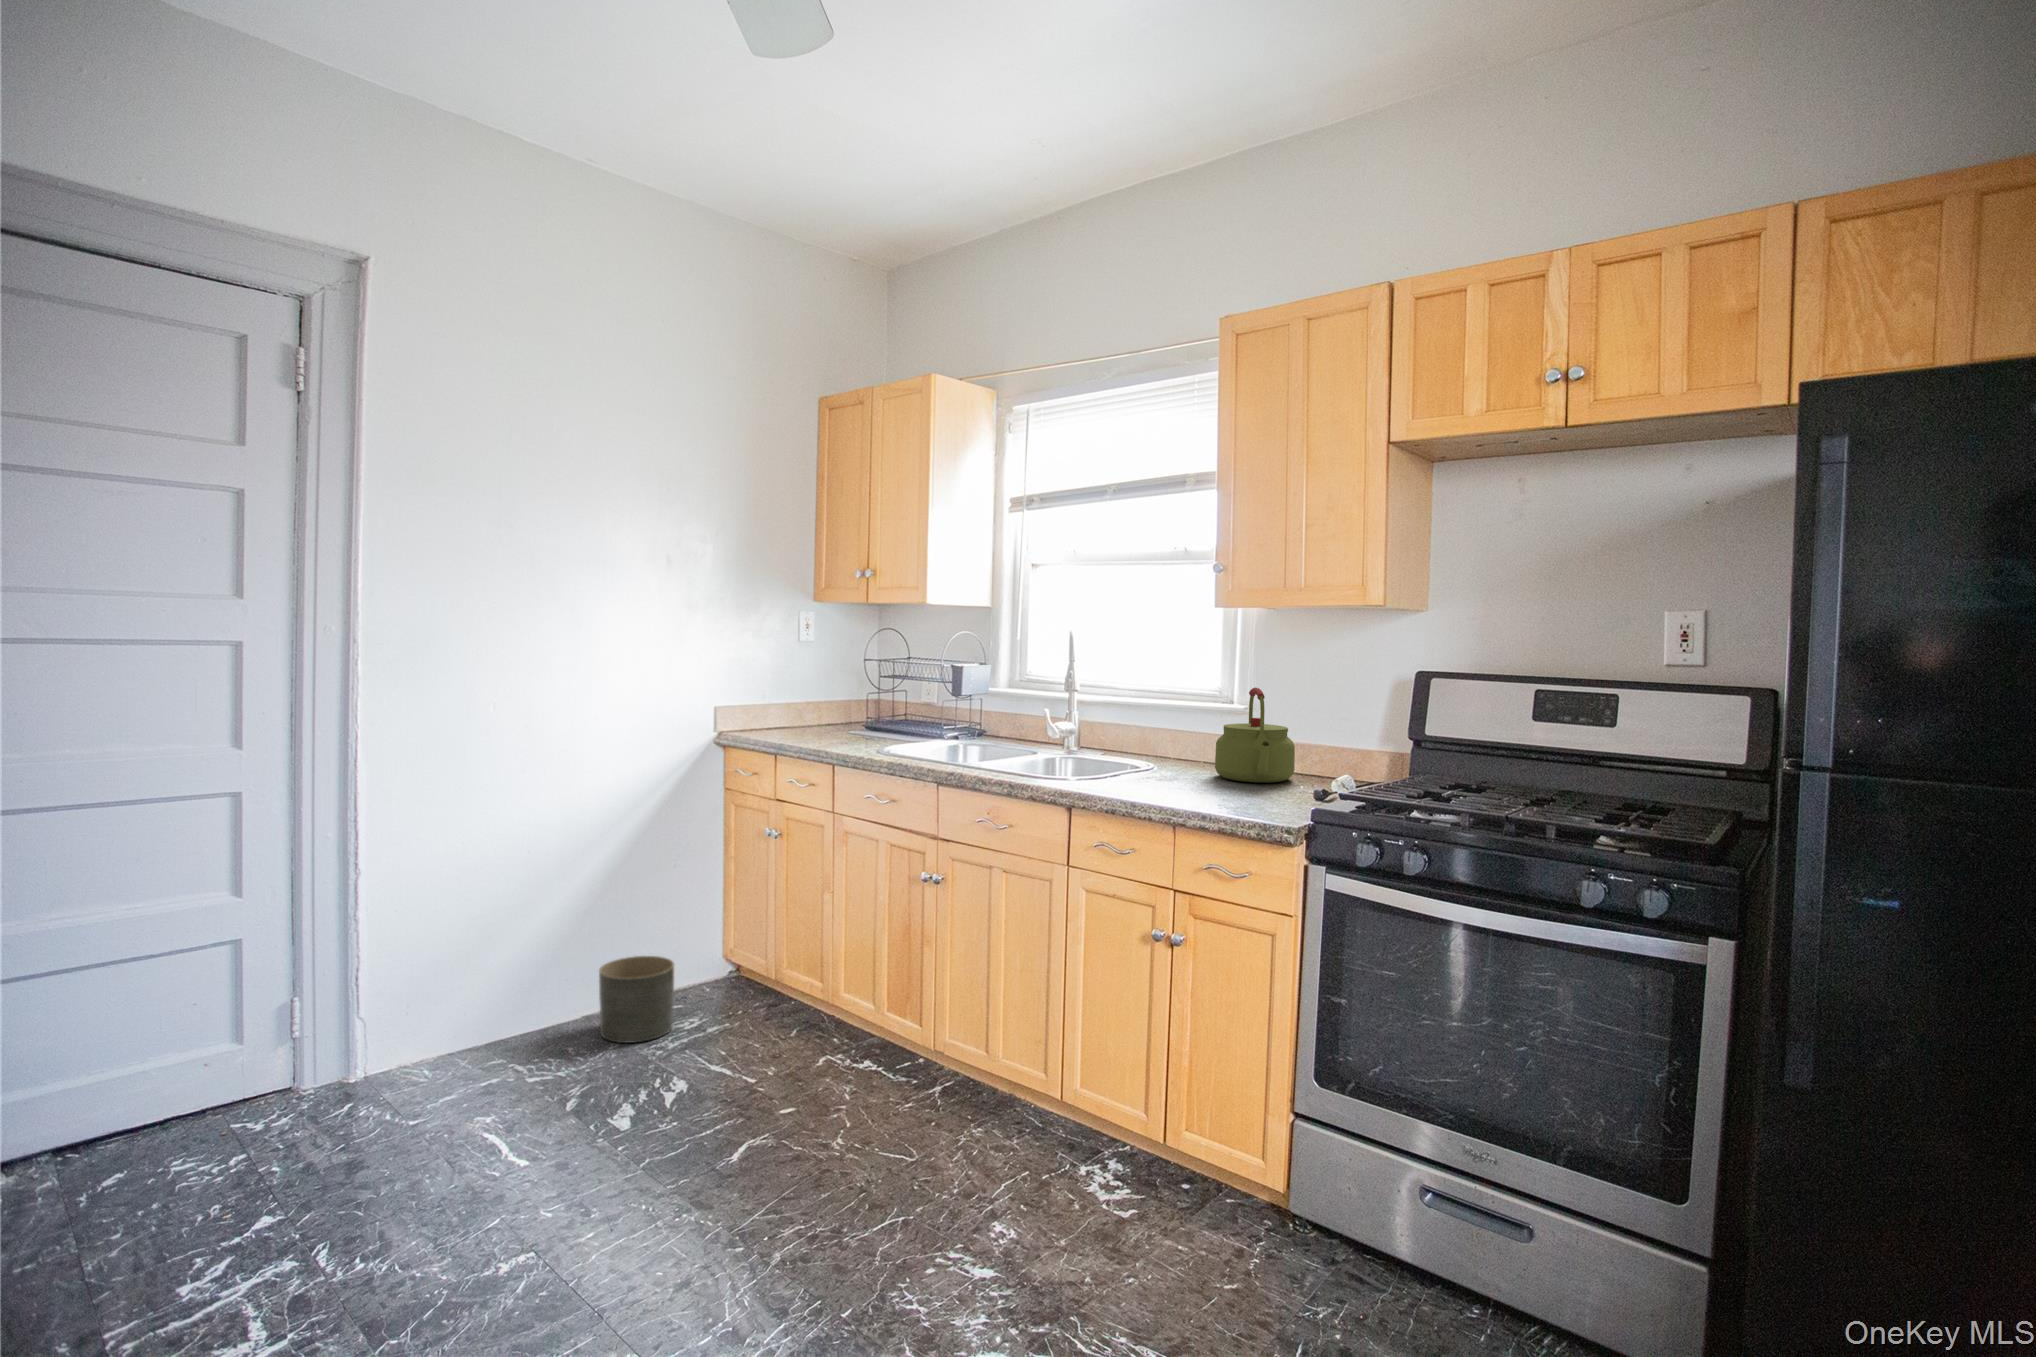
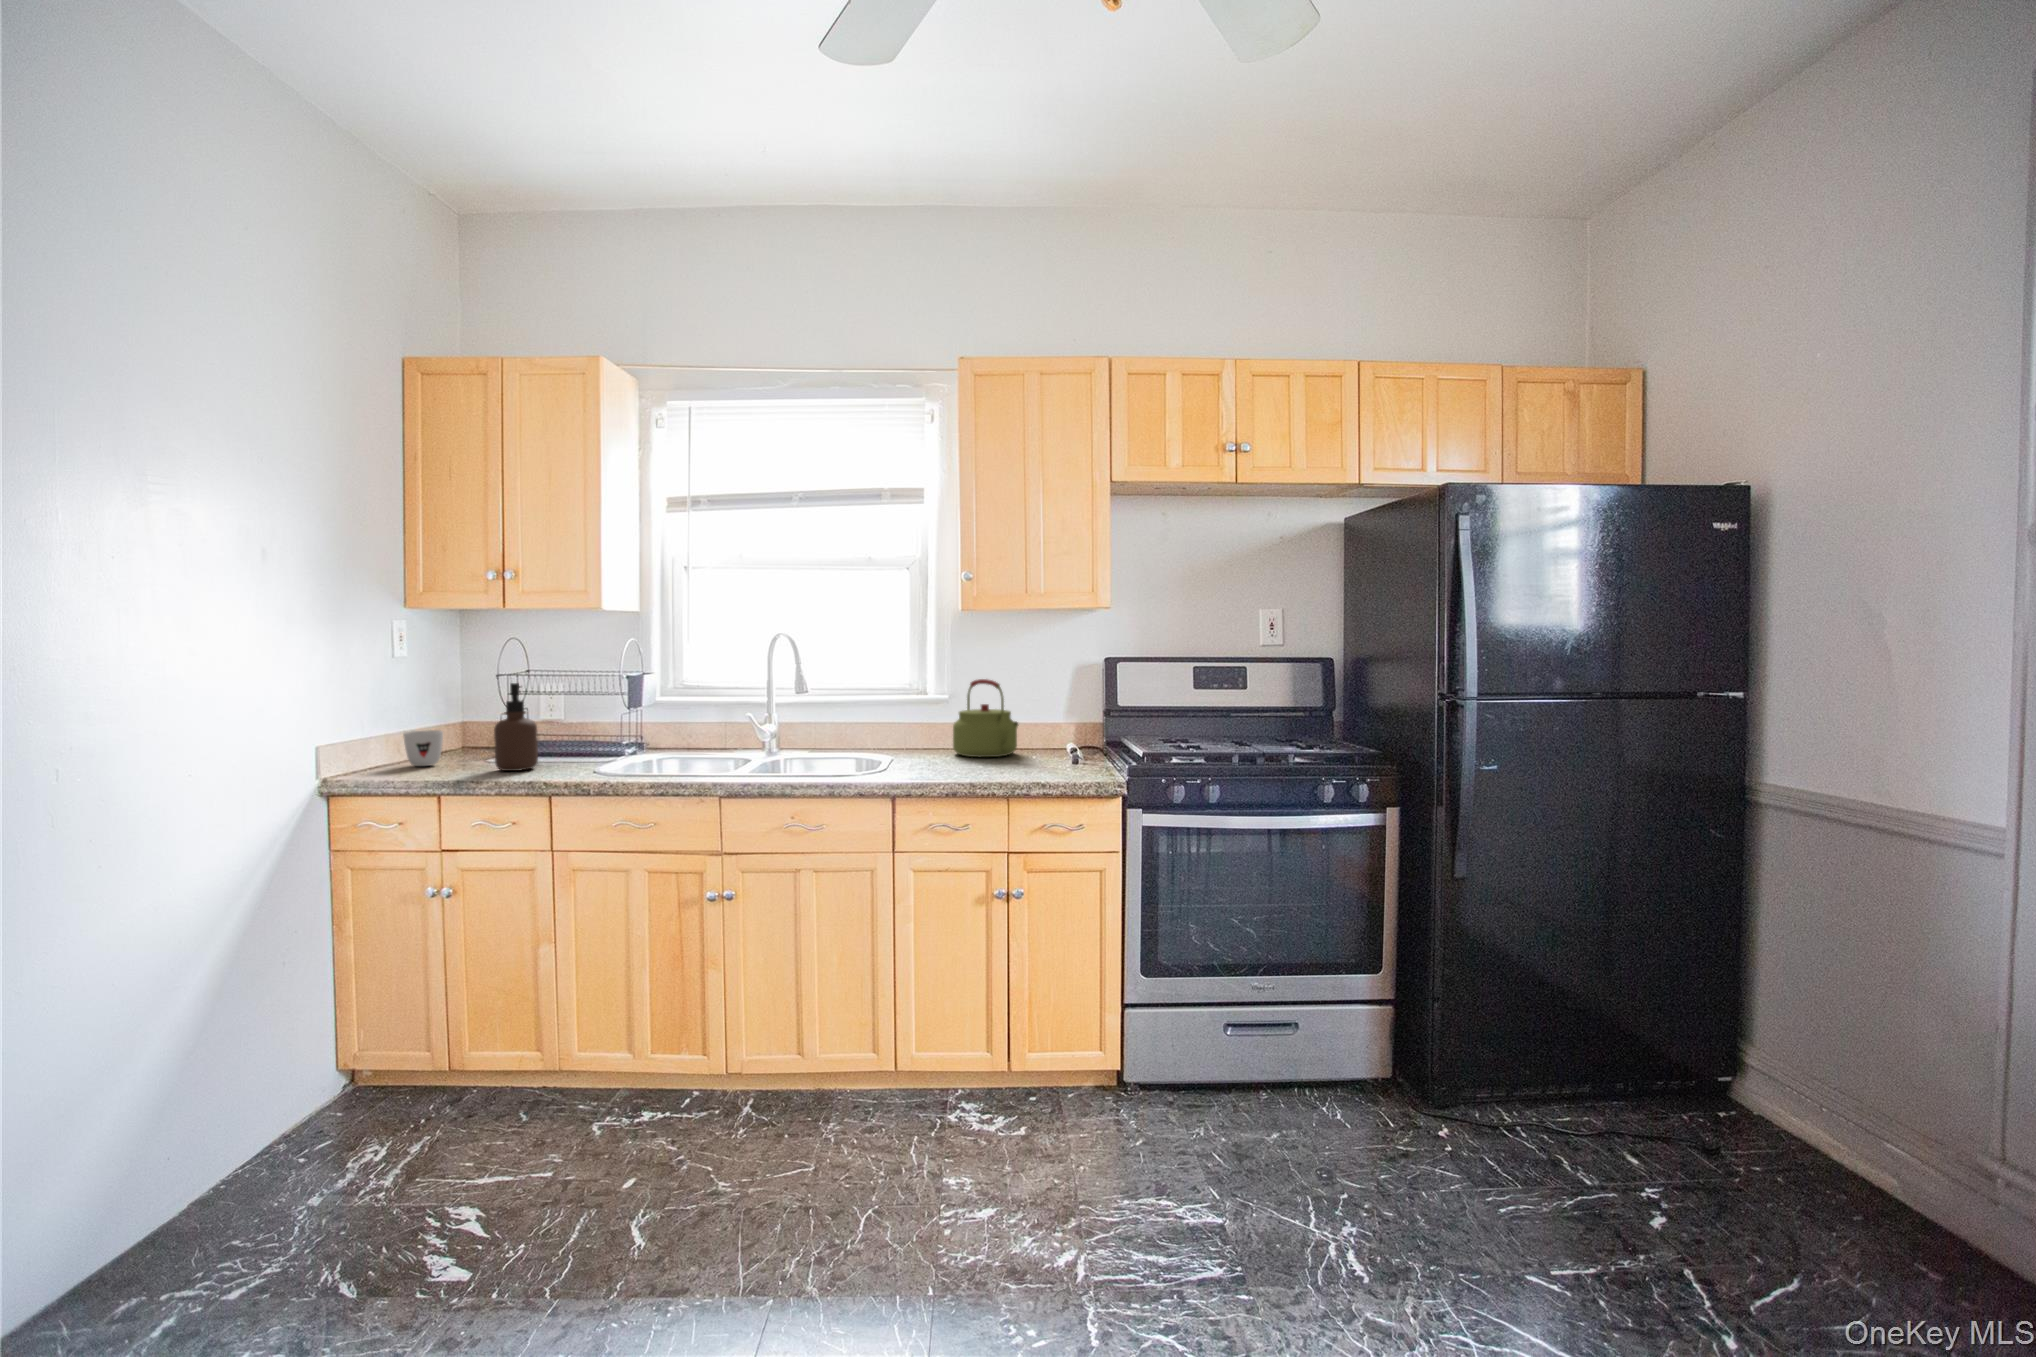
soap dispenser: none [824,665,857,741] -> present [494,683,538,771]
mug: none [785,701,813,731] -> present [403,730,443,766]
planter: present [599,956,674,1043] -> none [204,1085,332,1225]

